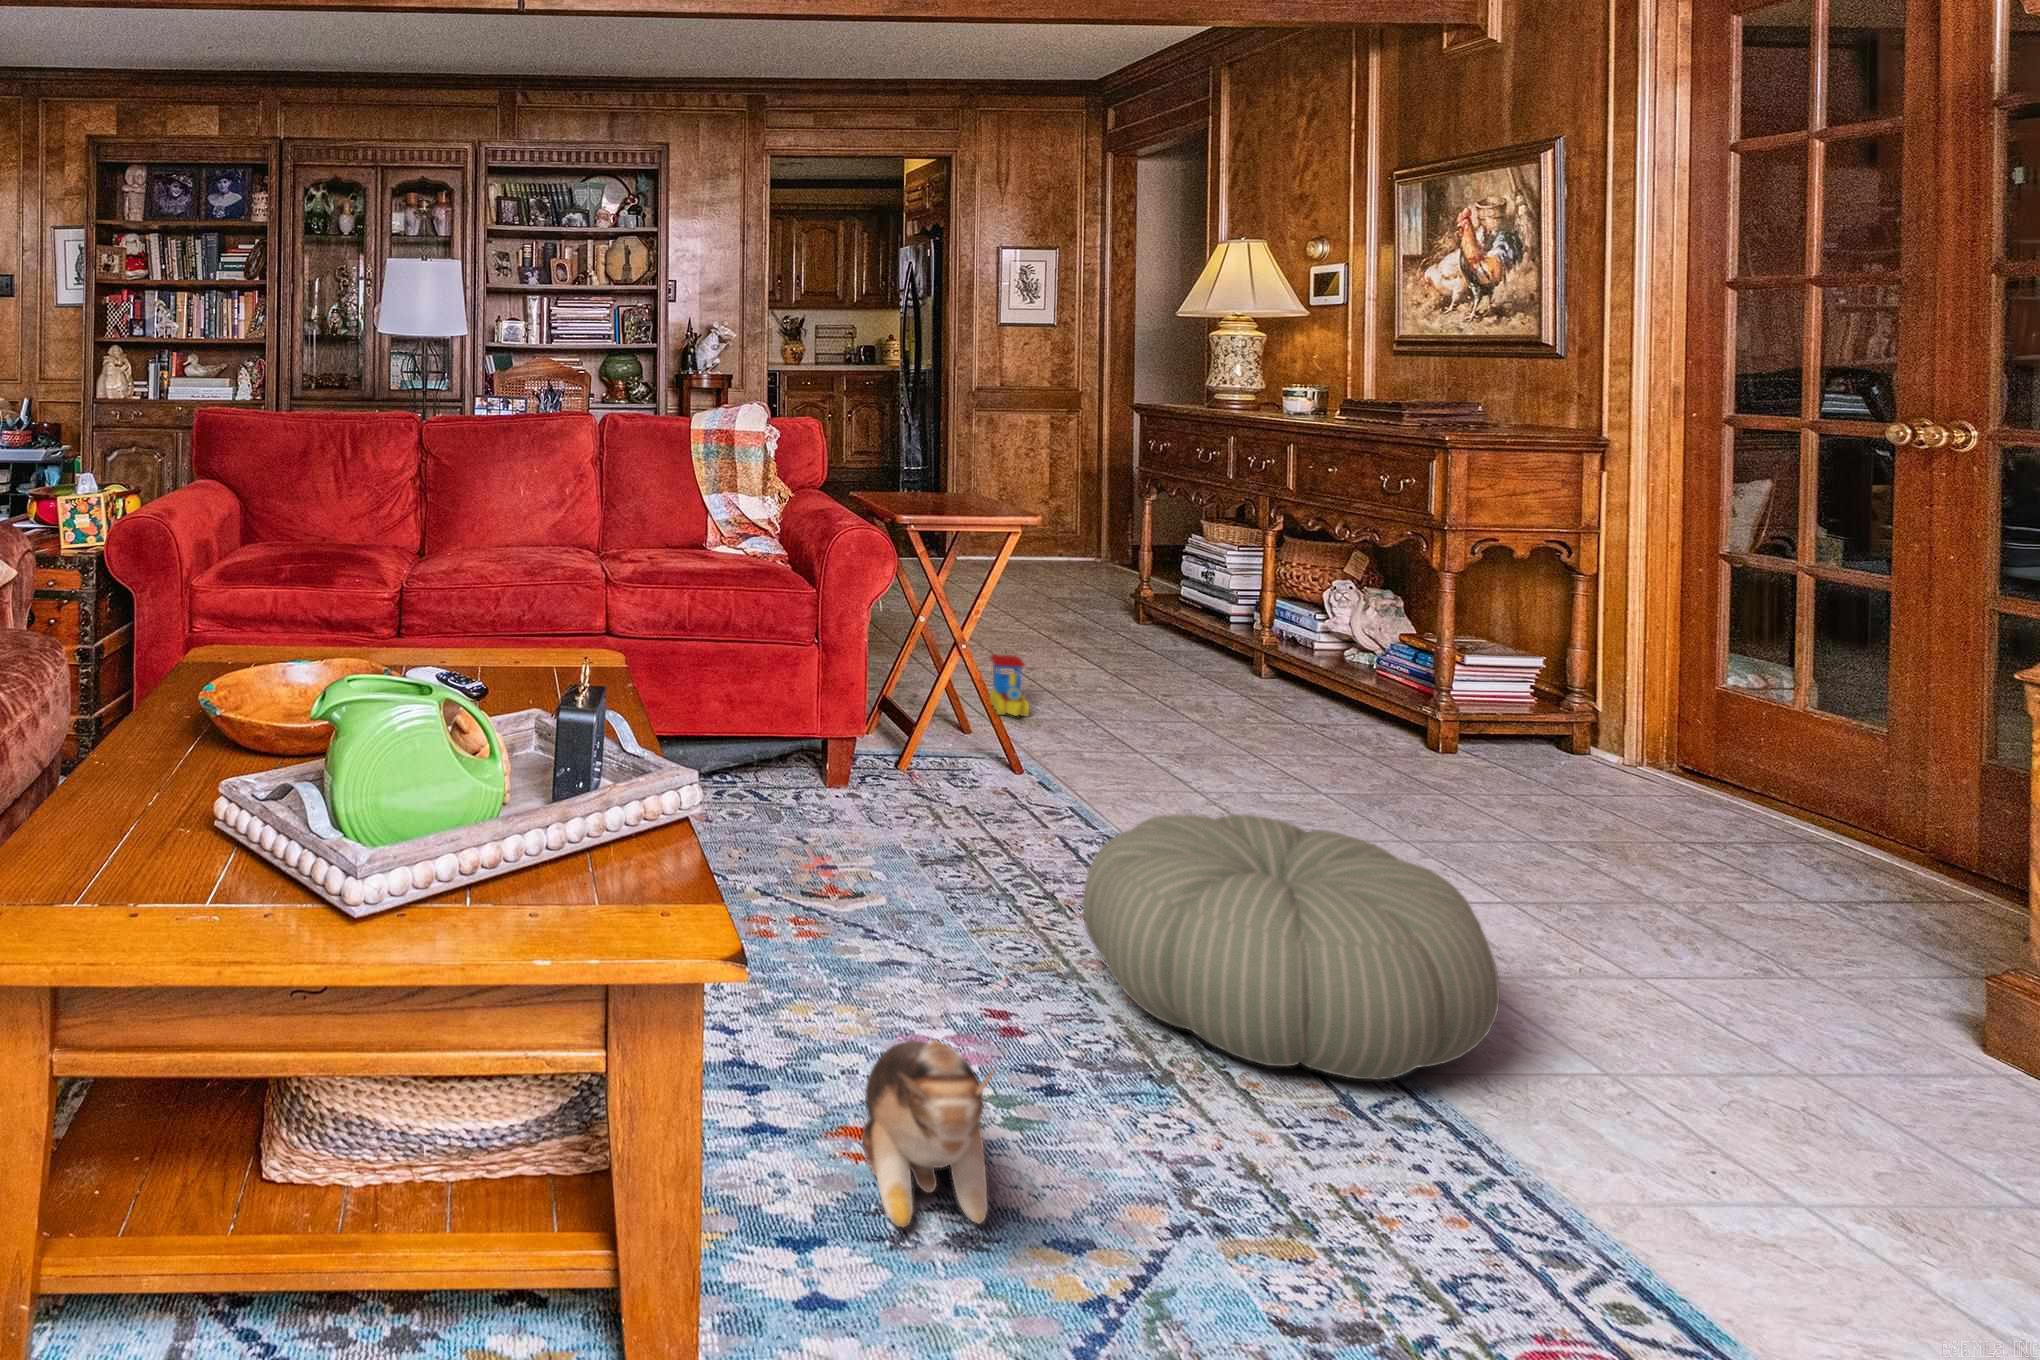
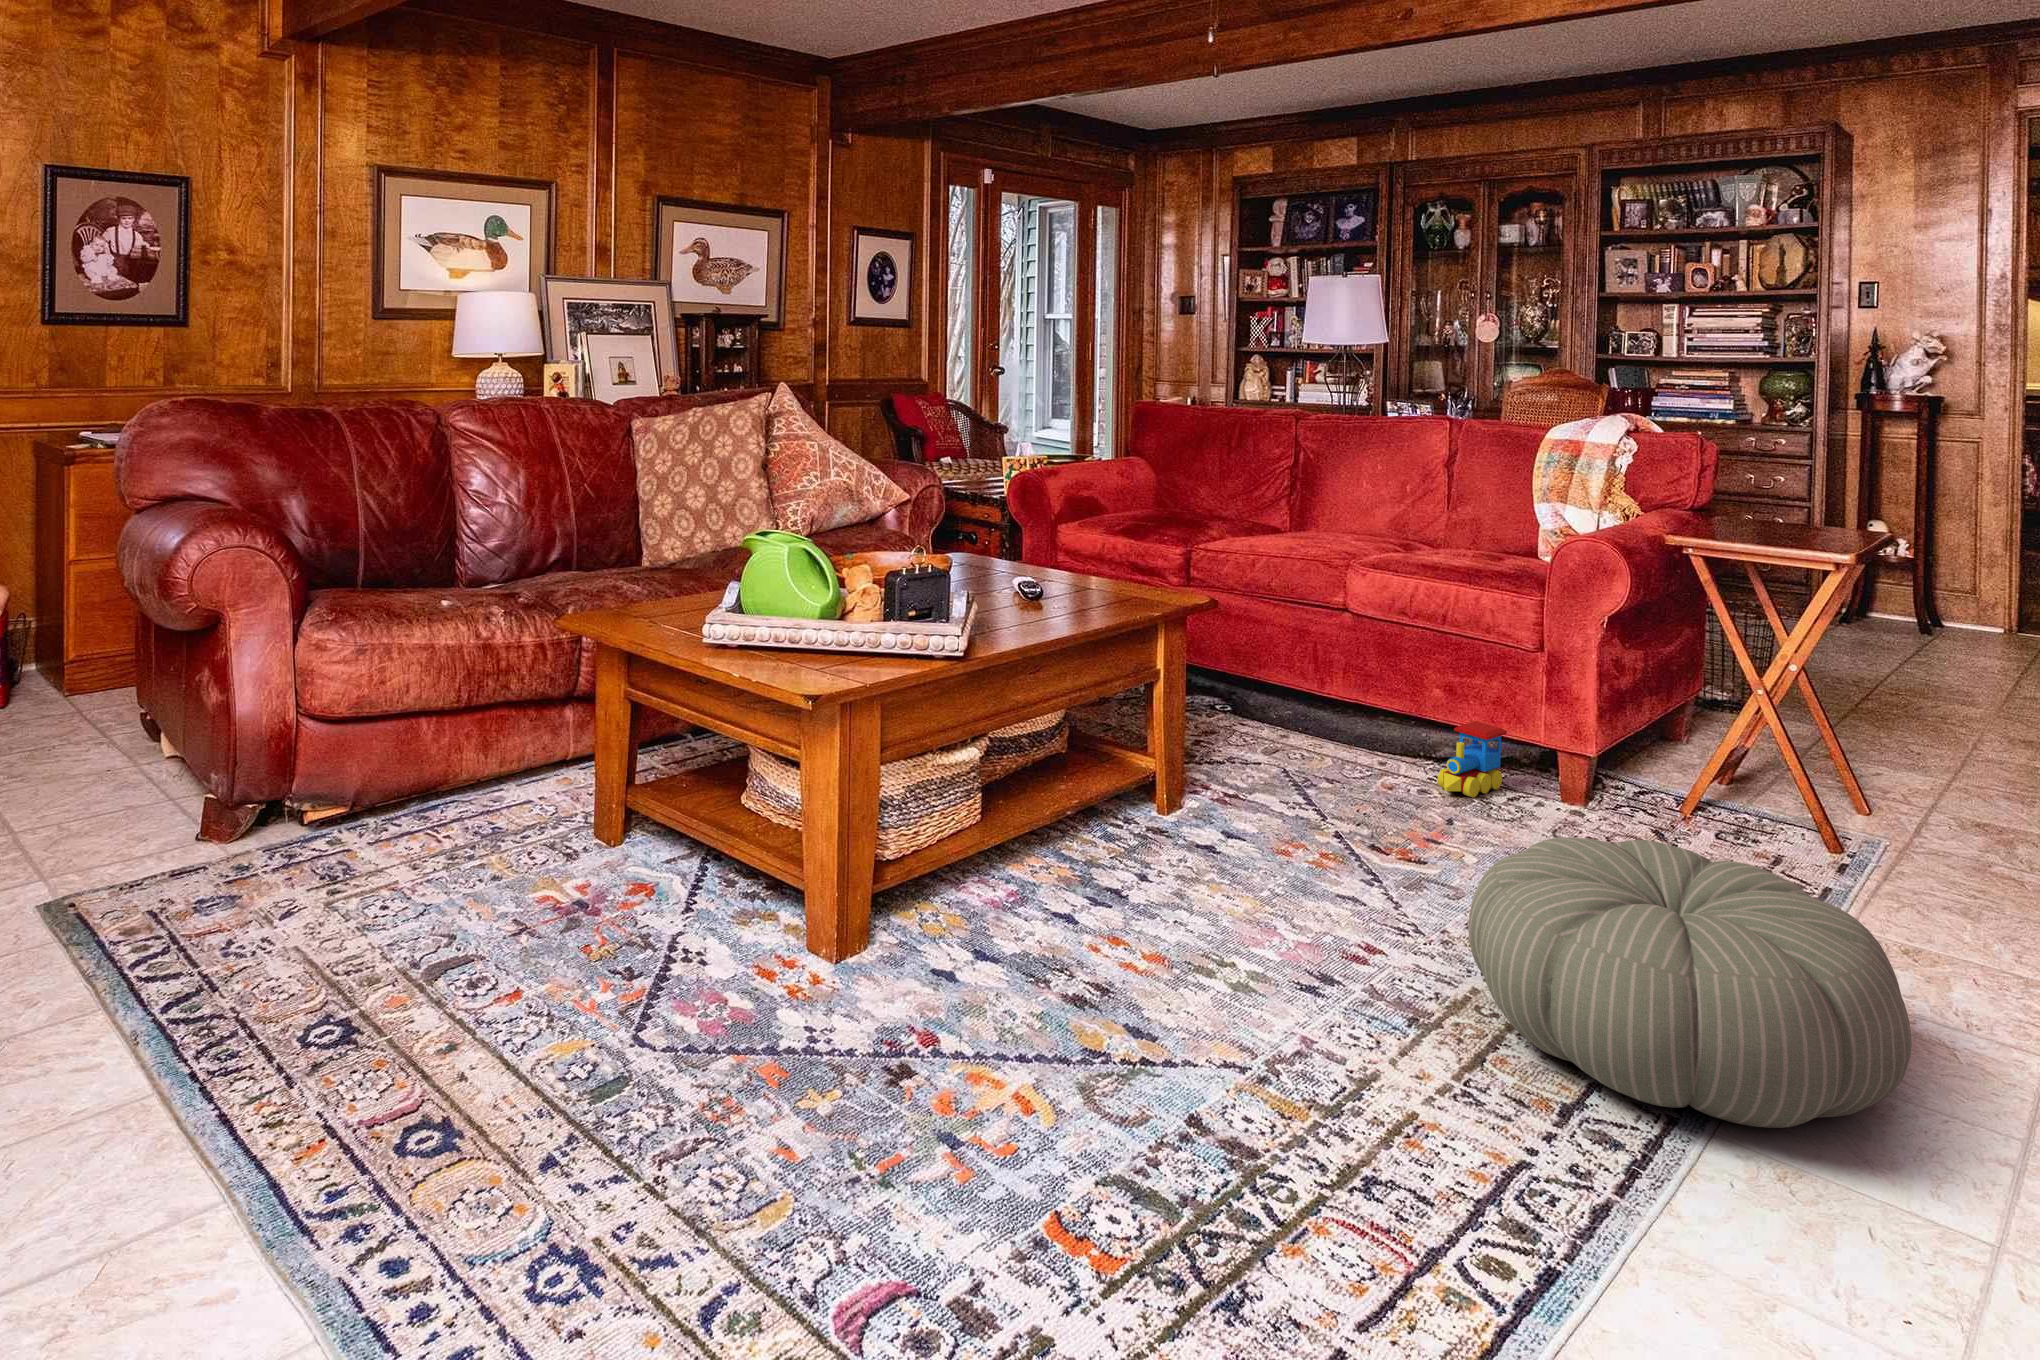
toy train: present [990,654,1029,716] -> present [1437,721,1507,797]
plush toy: present [862,1040,994,1227] -> none [1029,854,1205,1003]

